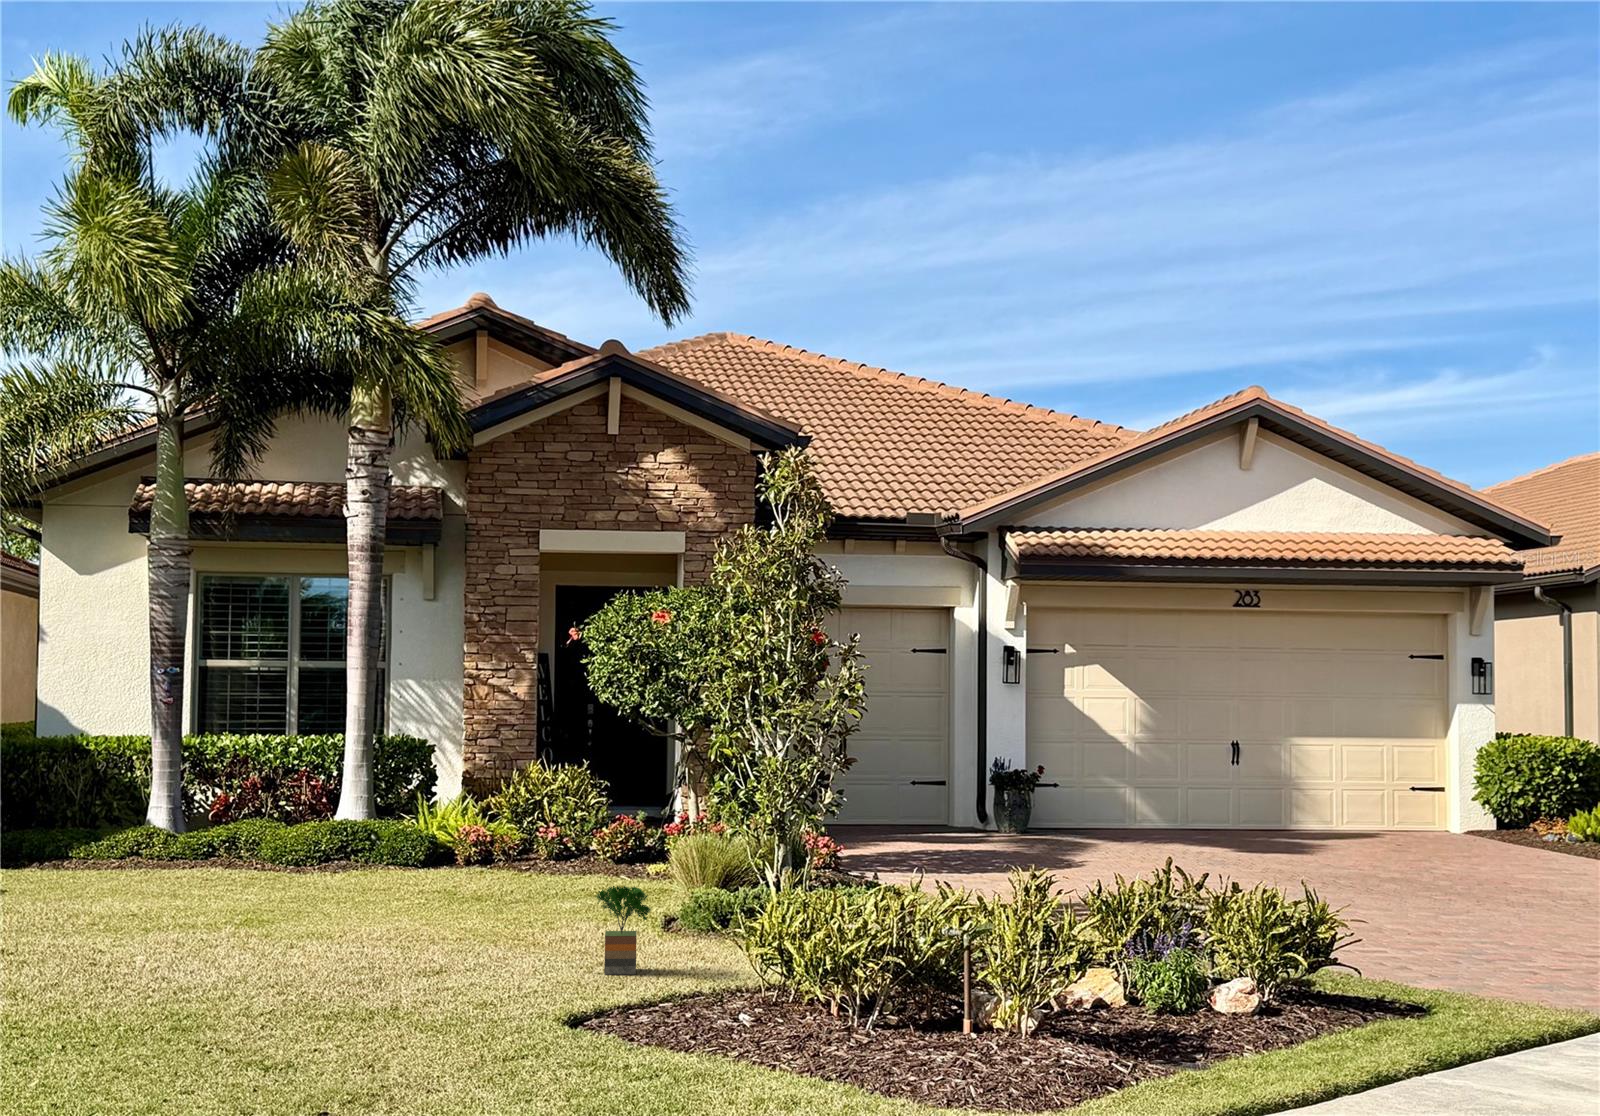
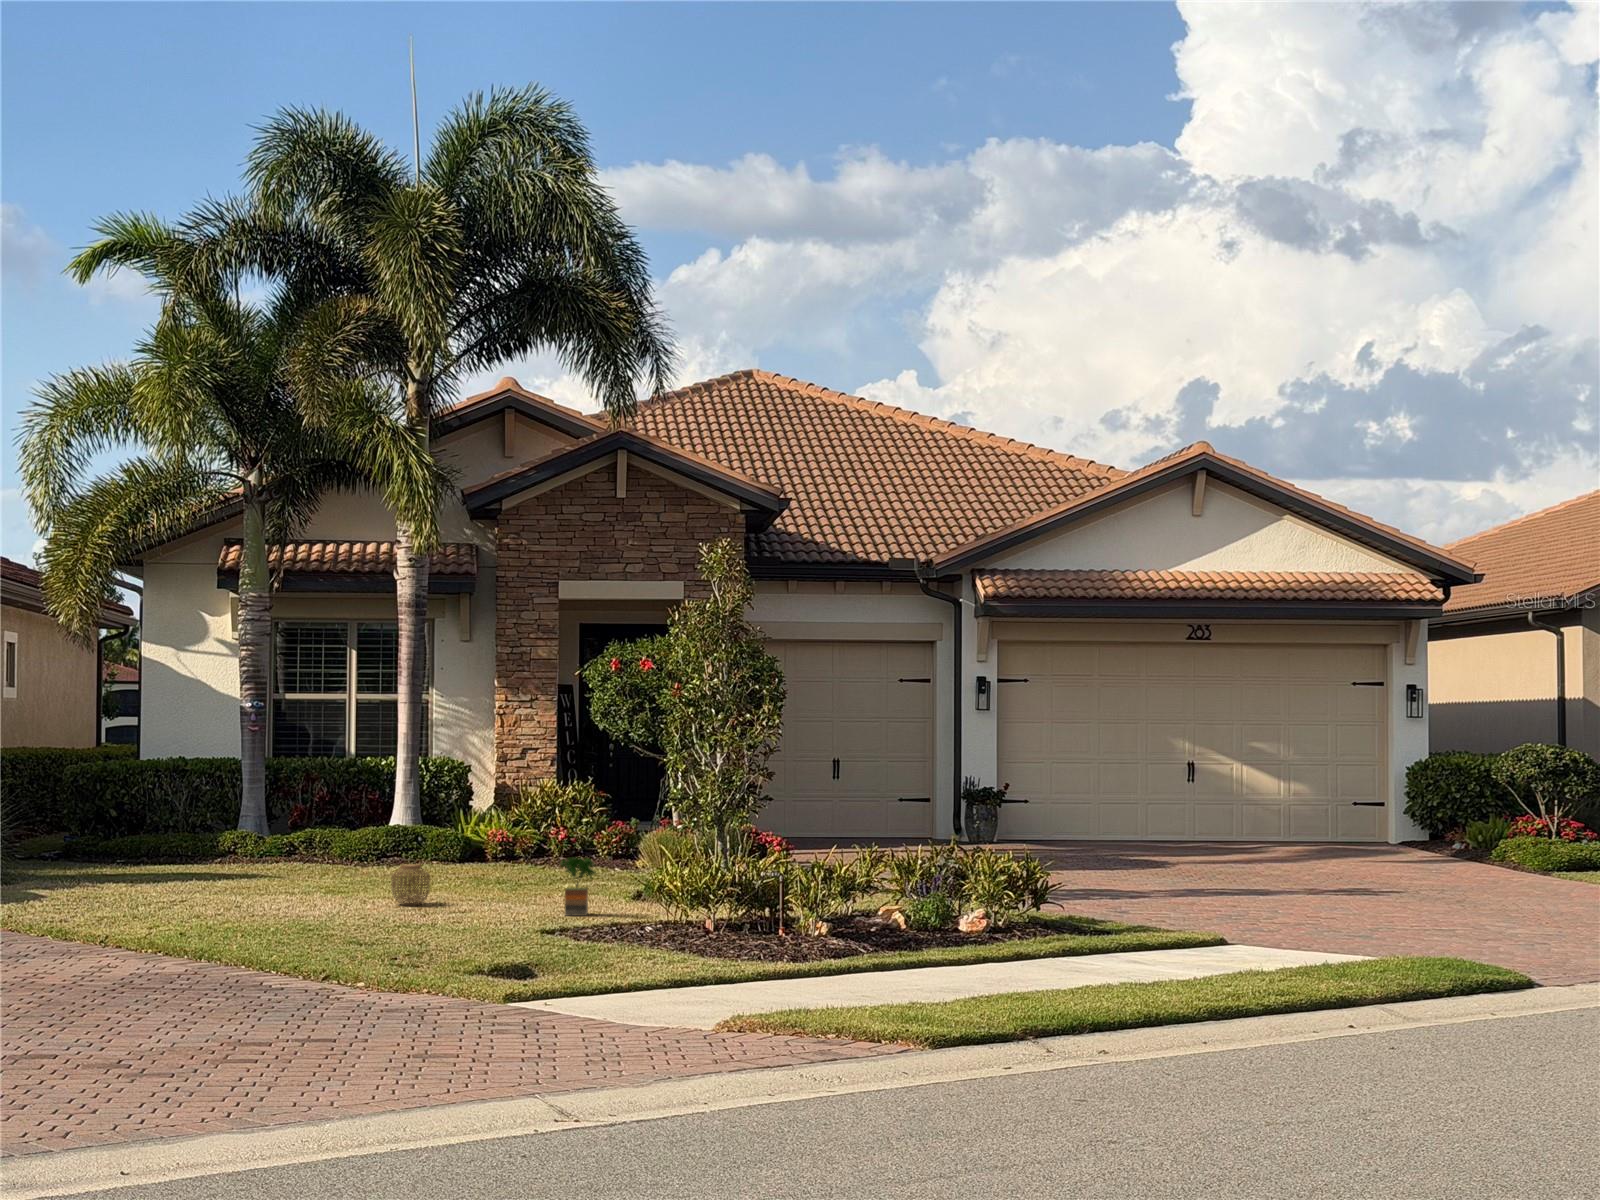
woven basket: none [342,893,399,956] -> present [391,864,430,906]

